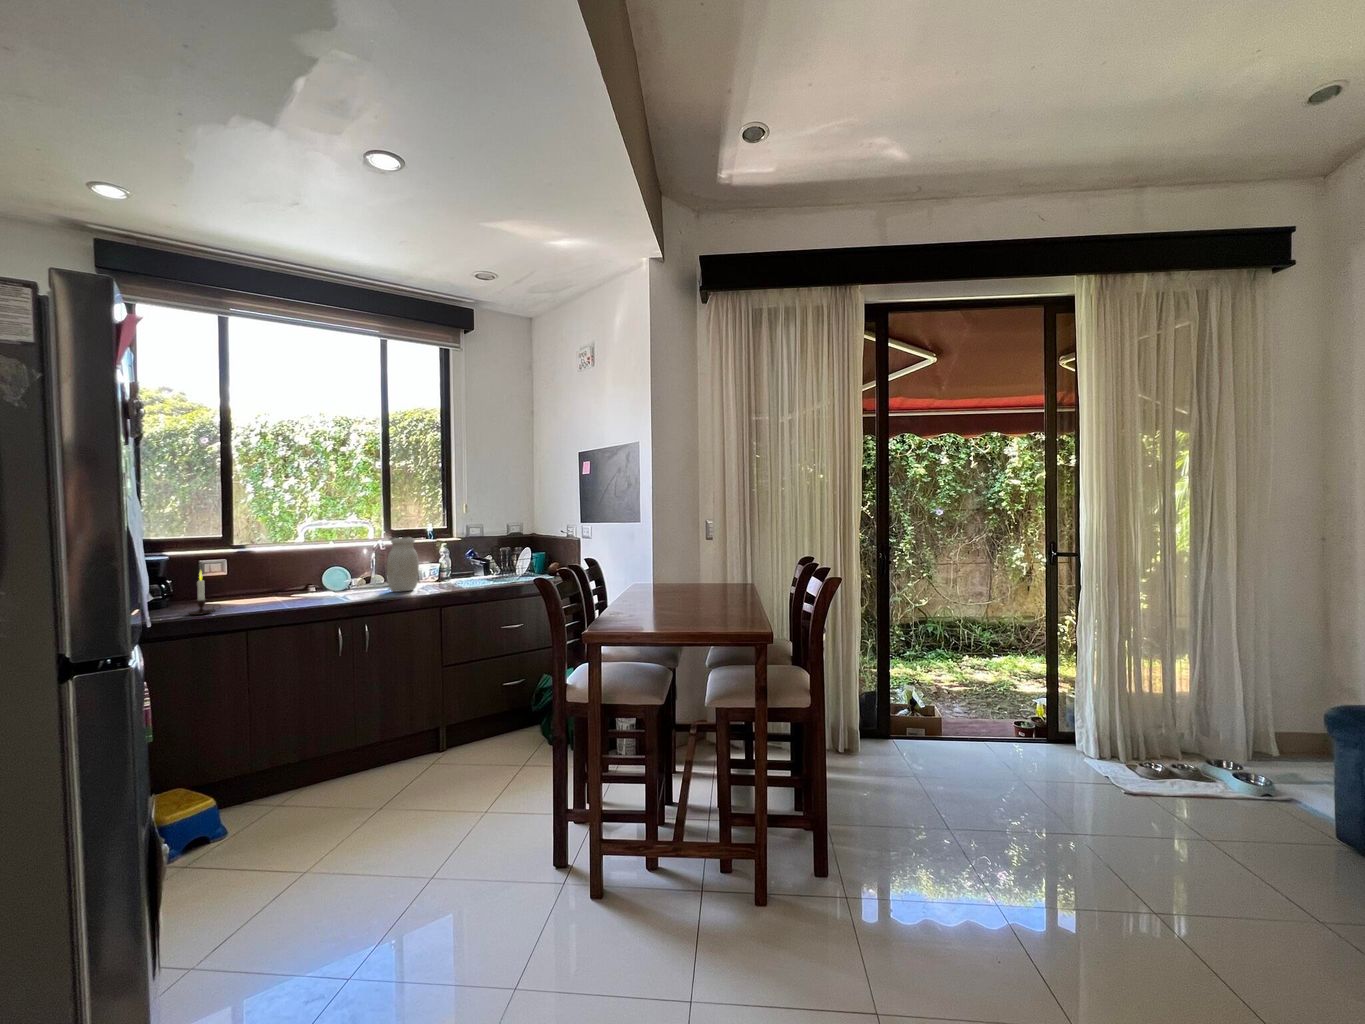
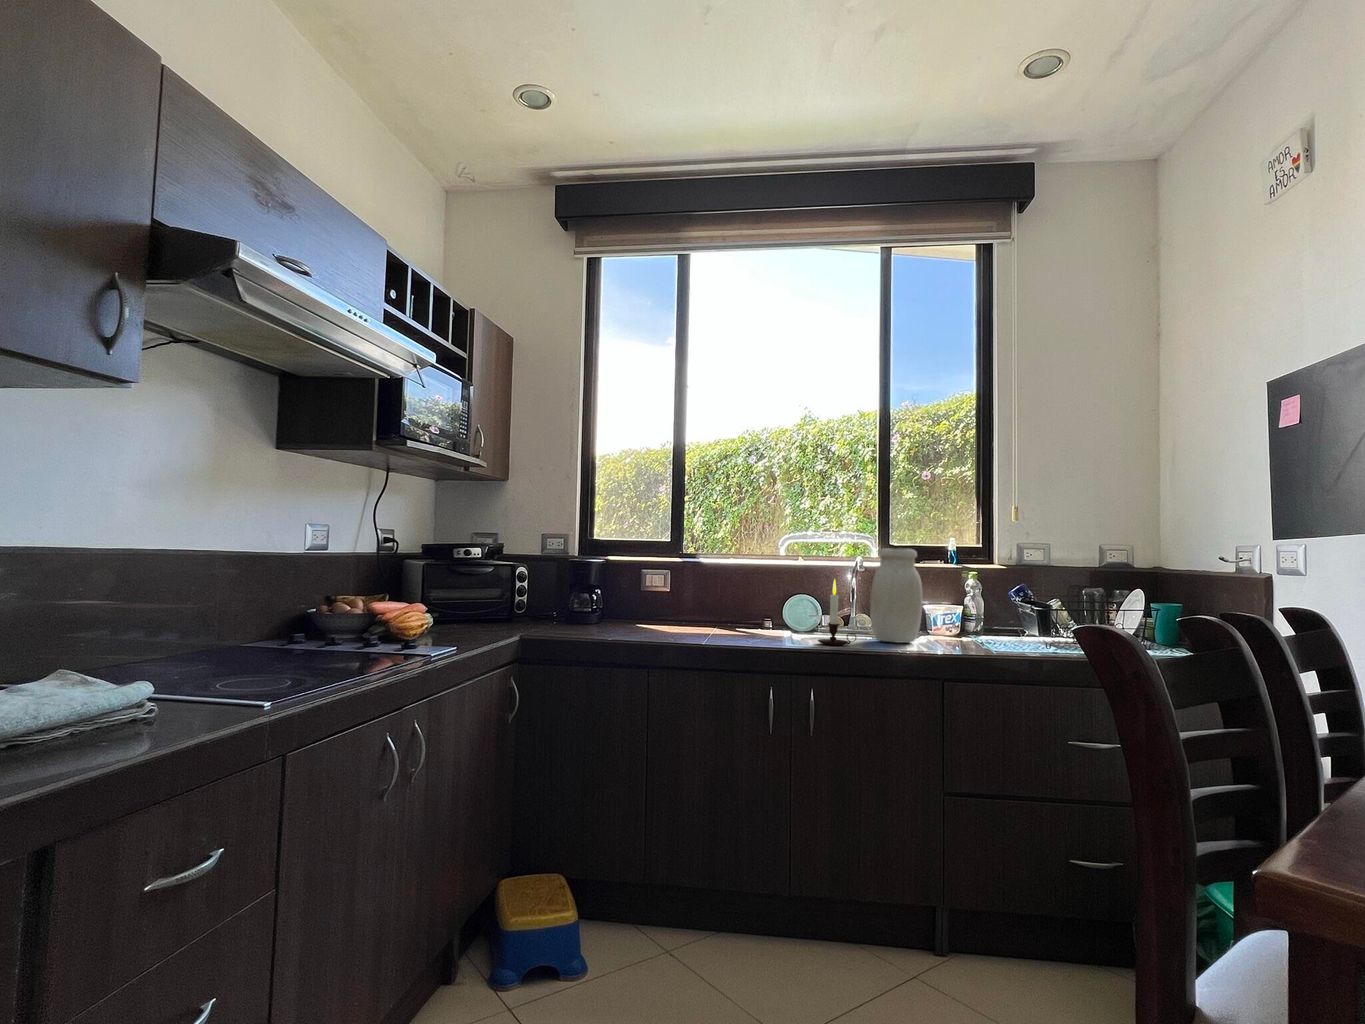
candle: present [189,571,216,615] -> present [818,579,856,645]

